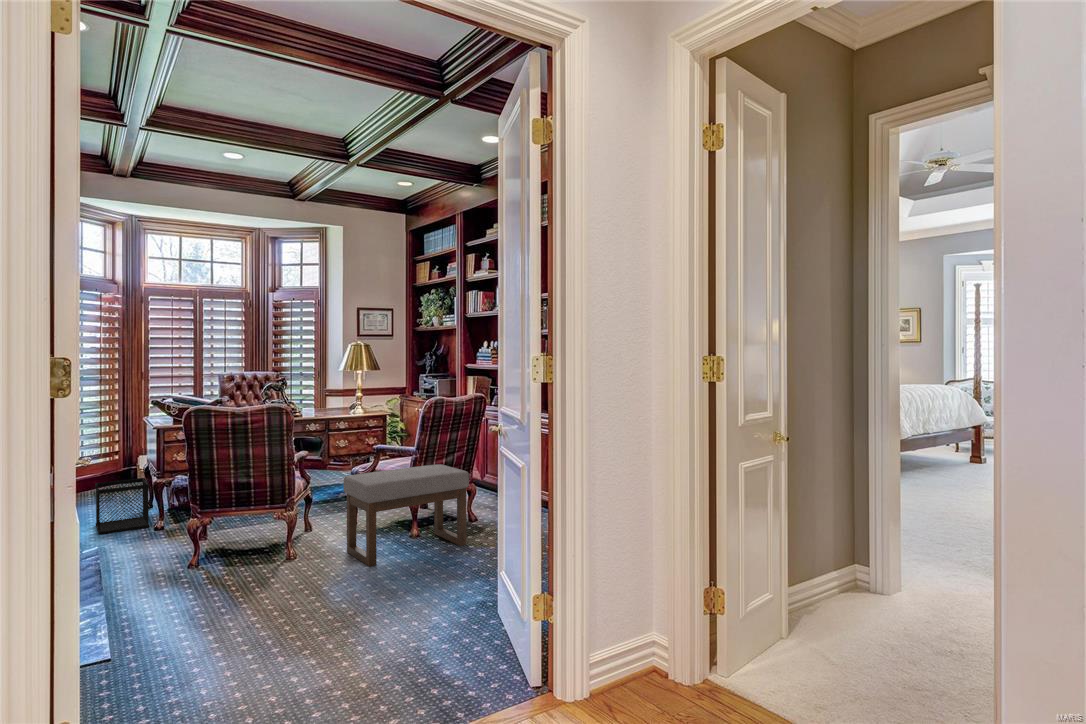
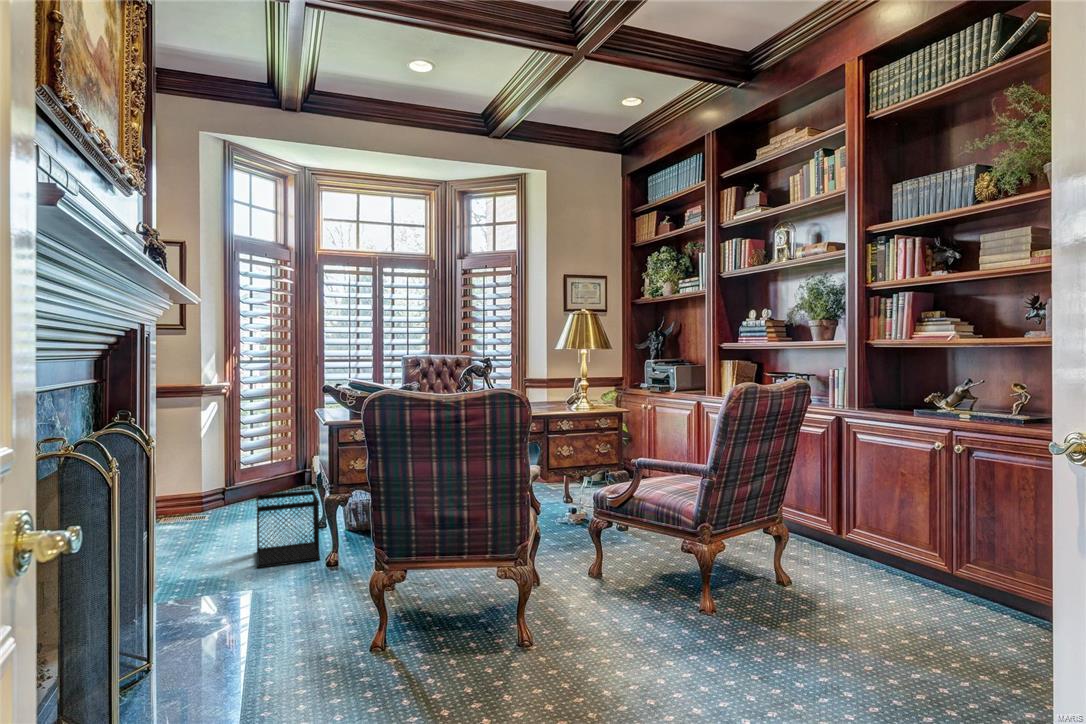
ottoman: present [344,464,469,566] -> none [608,495,823,686]

